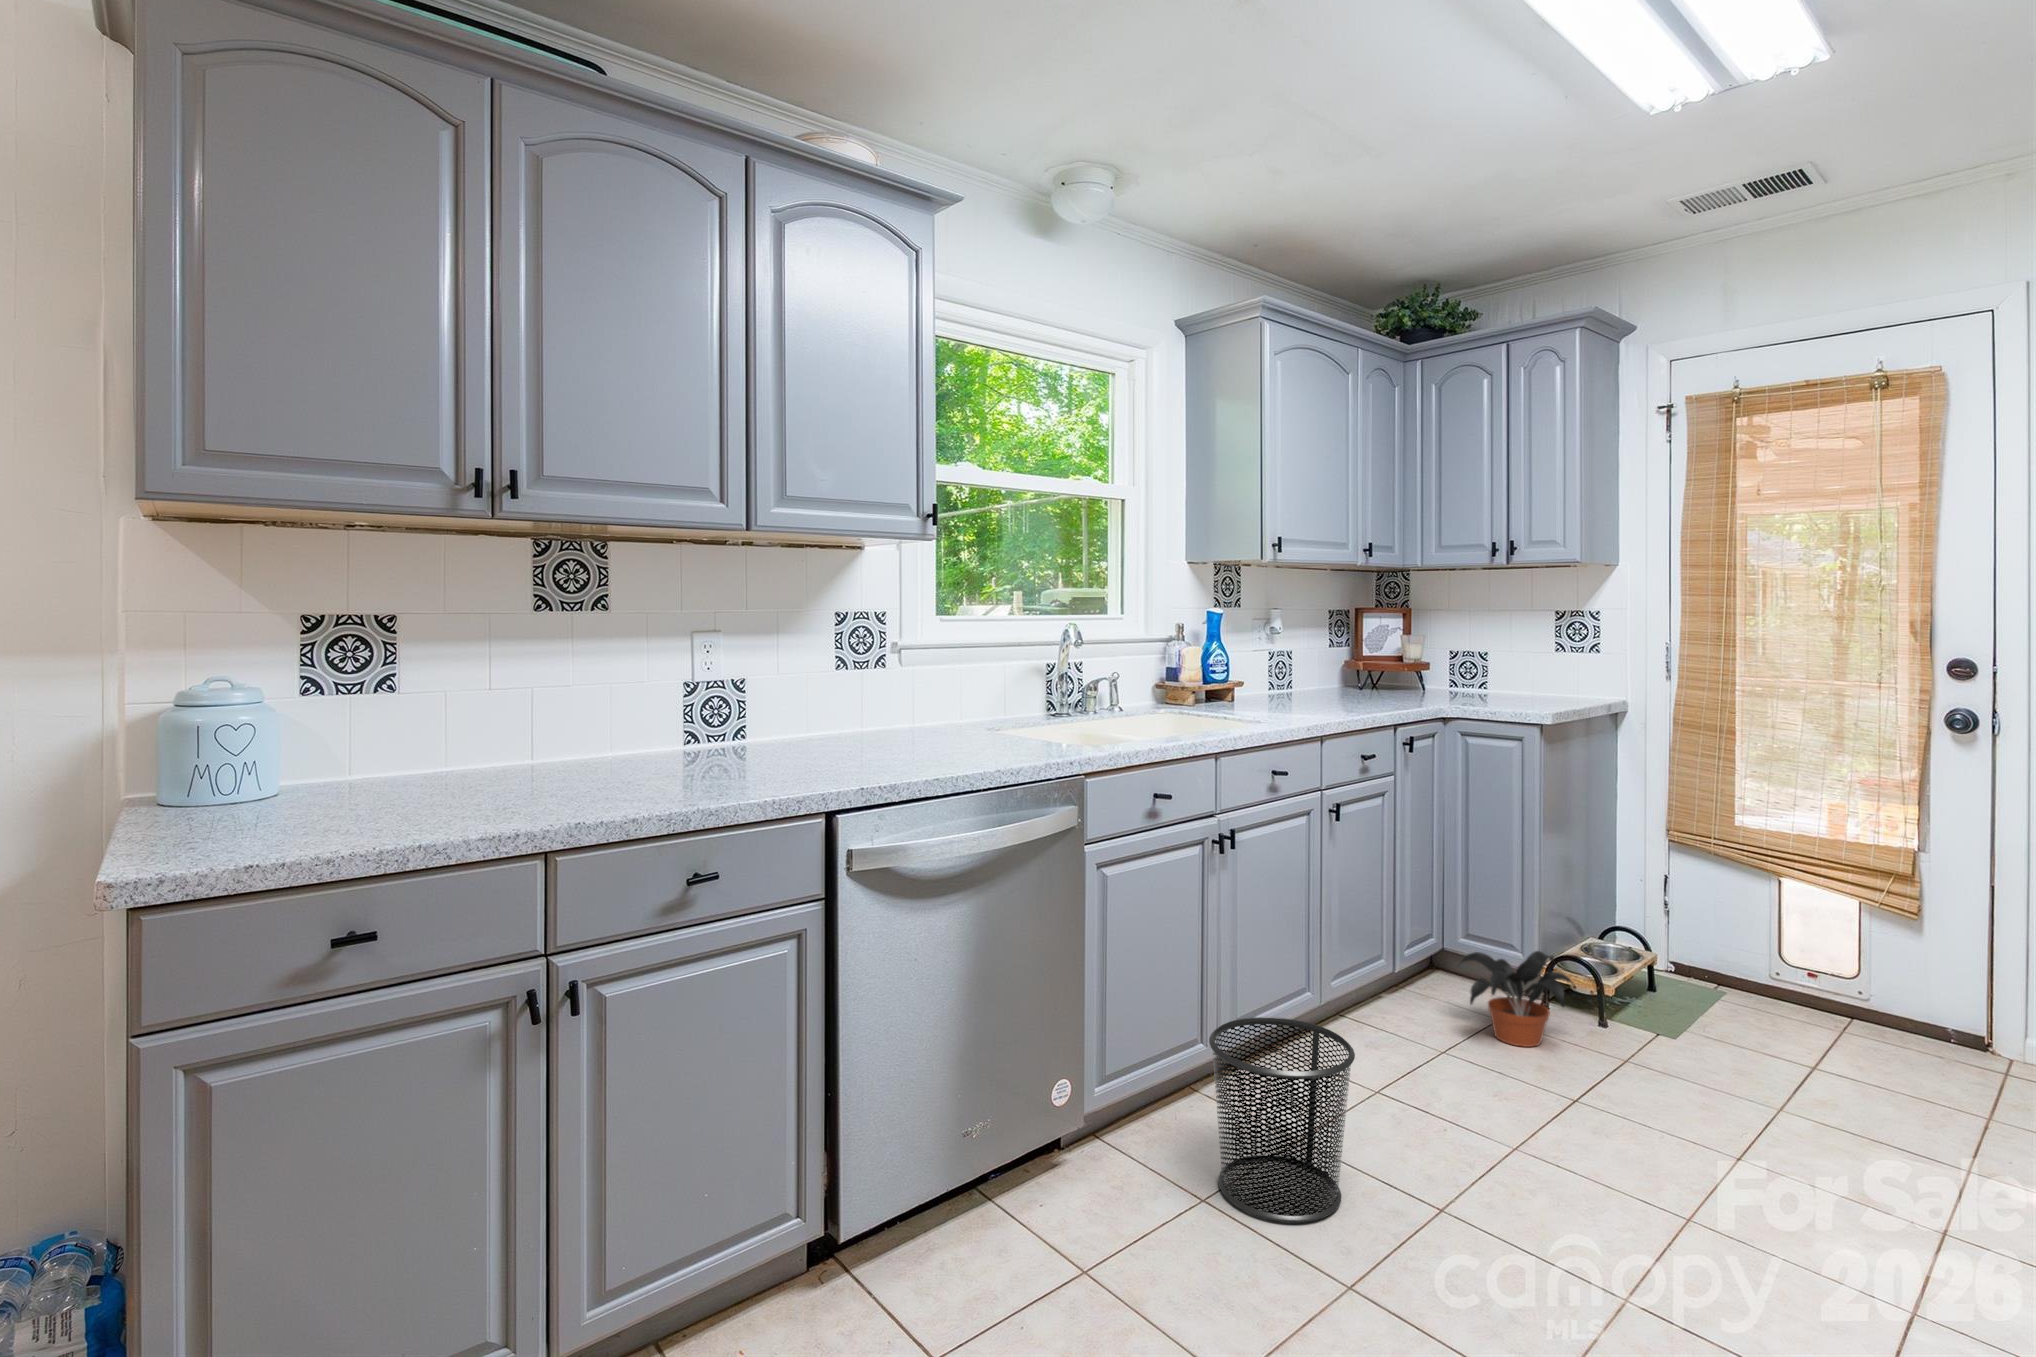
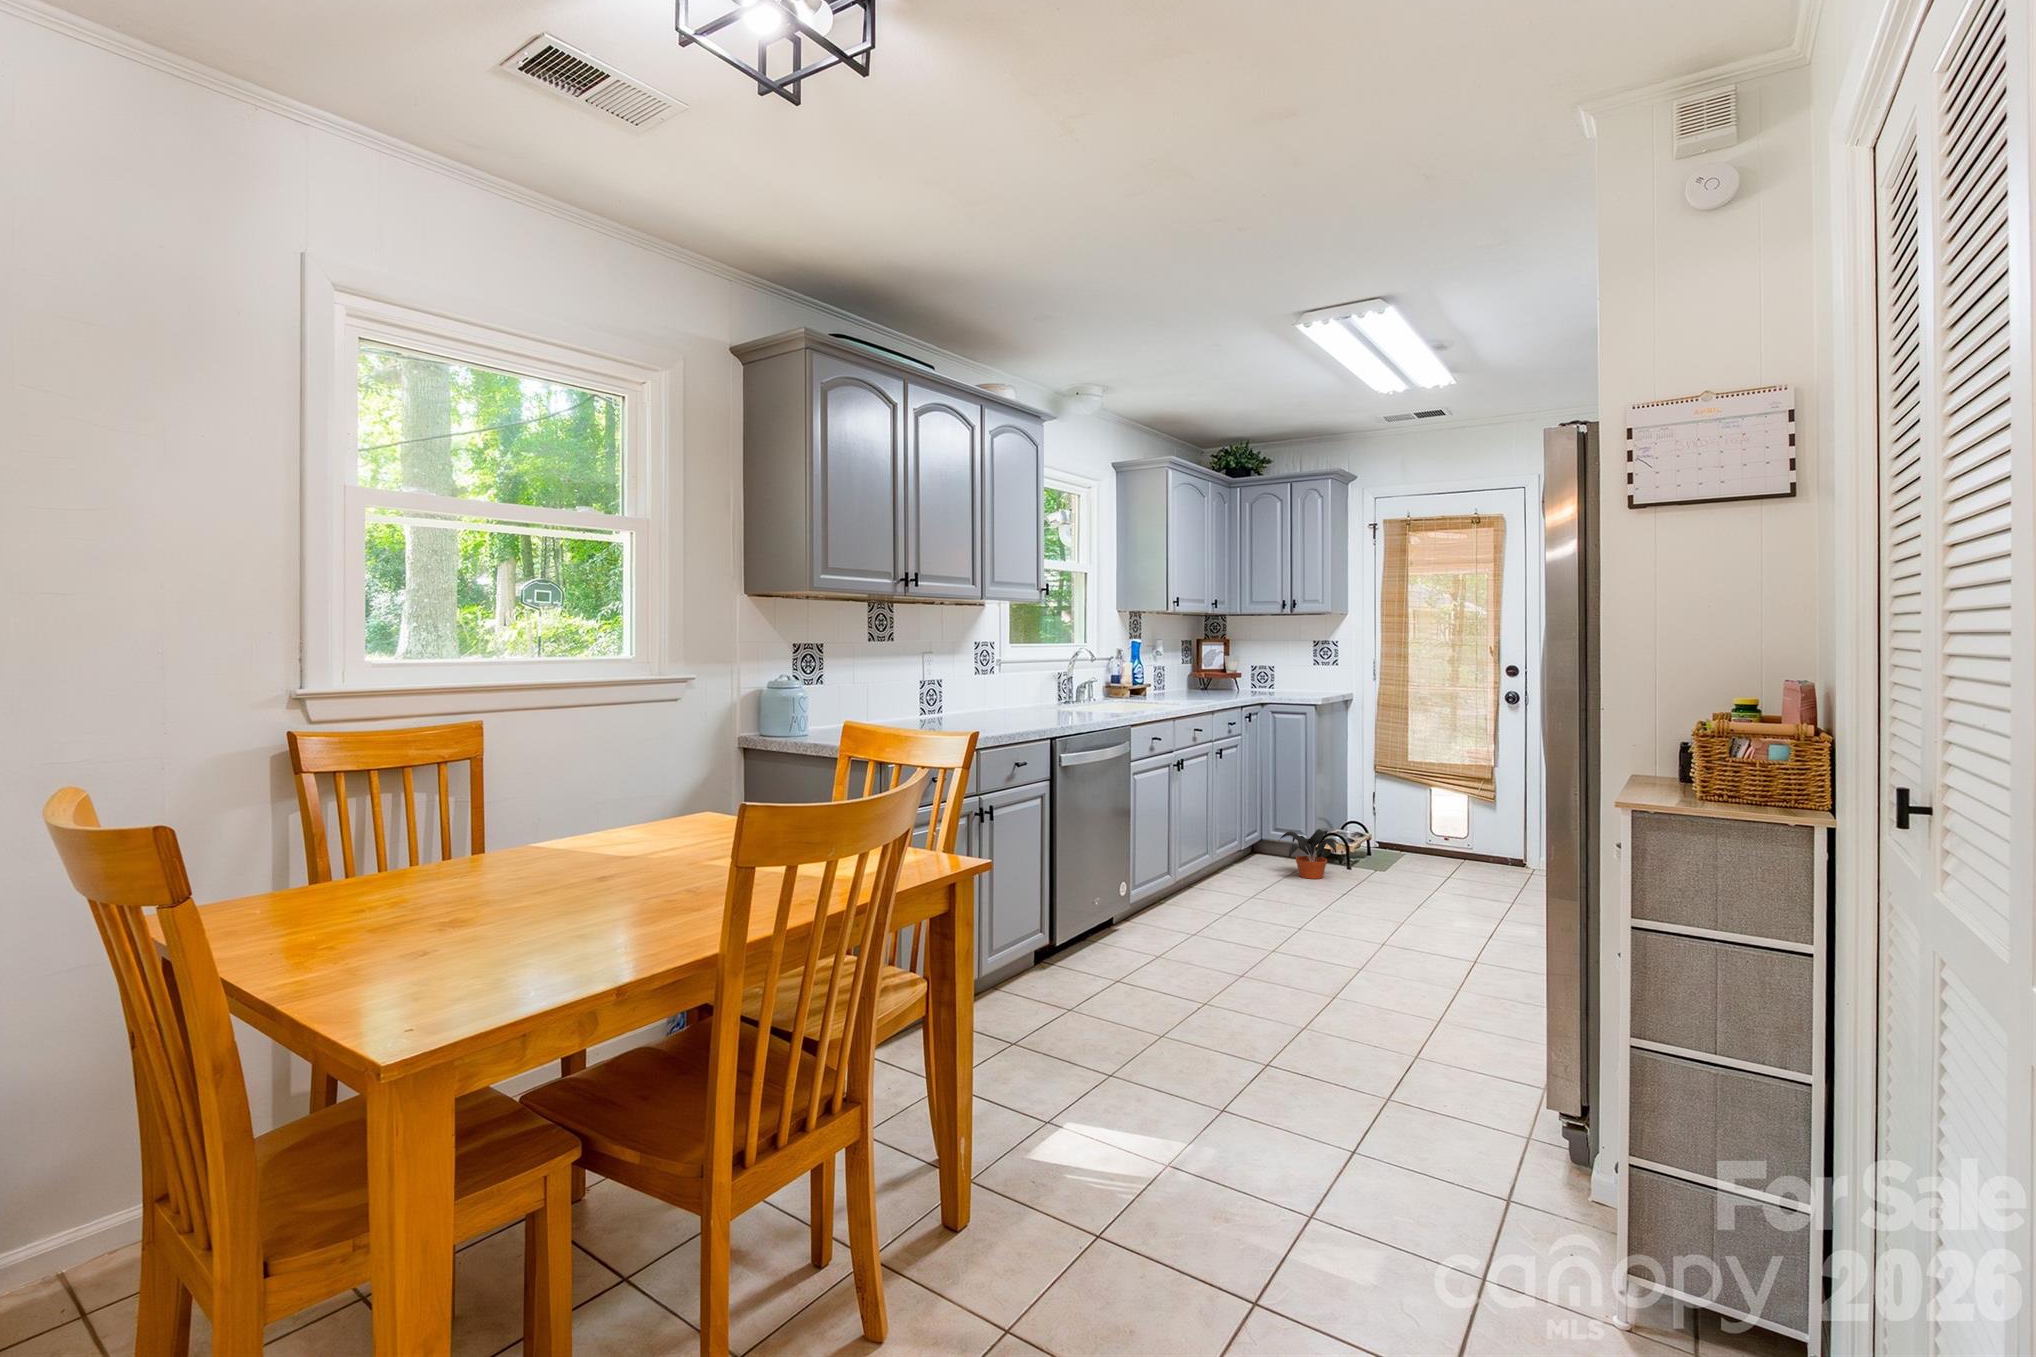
waste bin: present [1209,1017,1355,1223] -> none [1195,848,1265,935]

